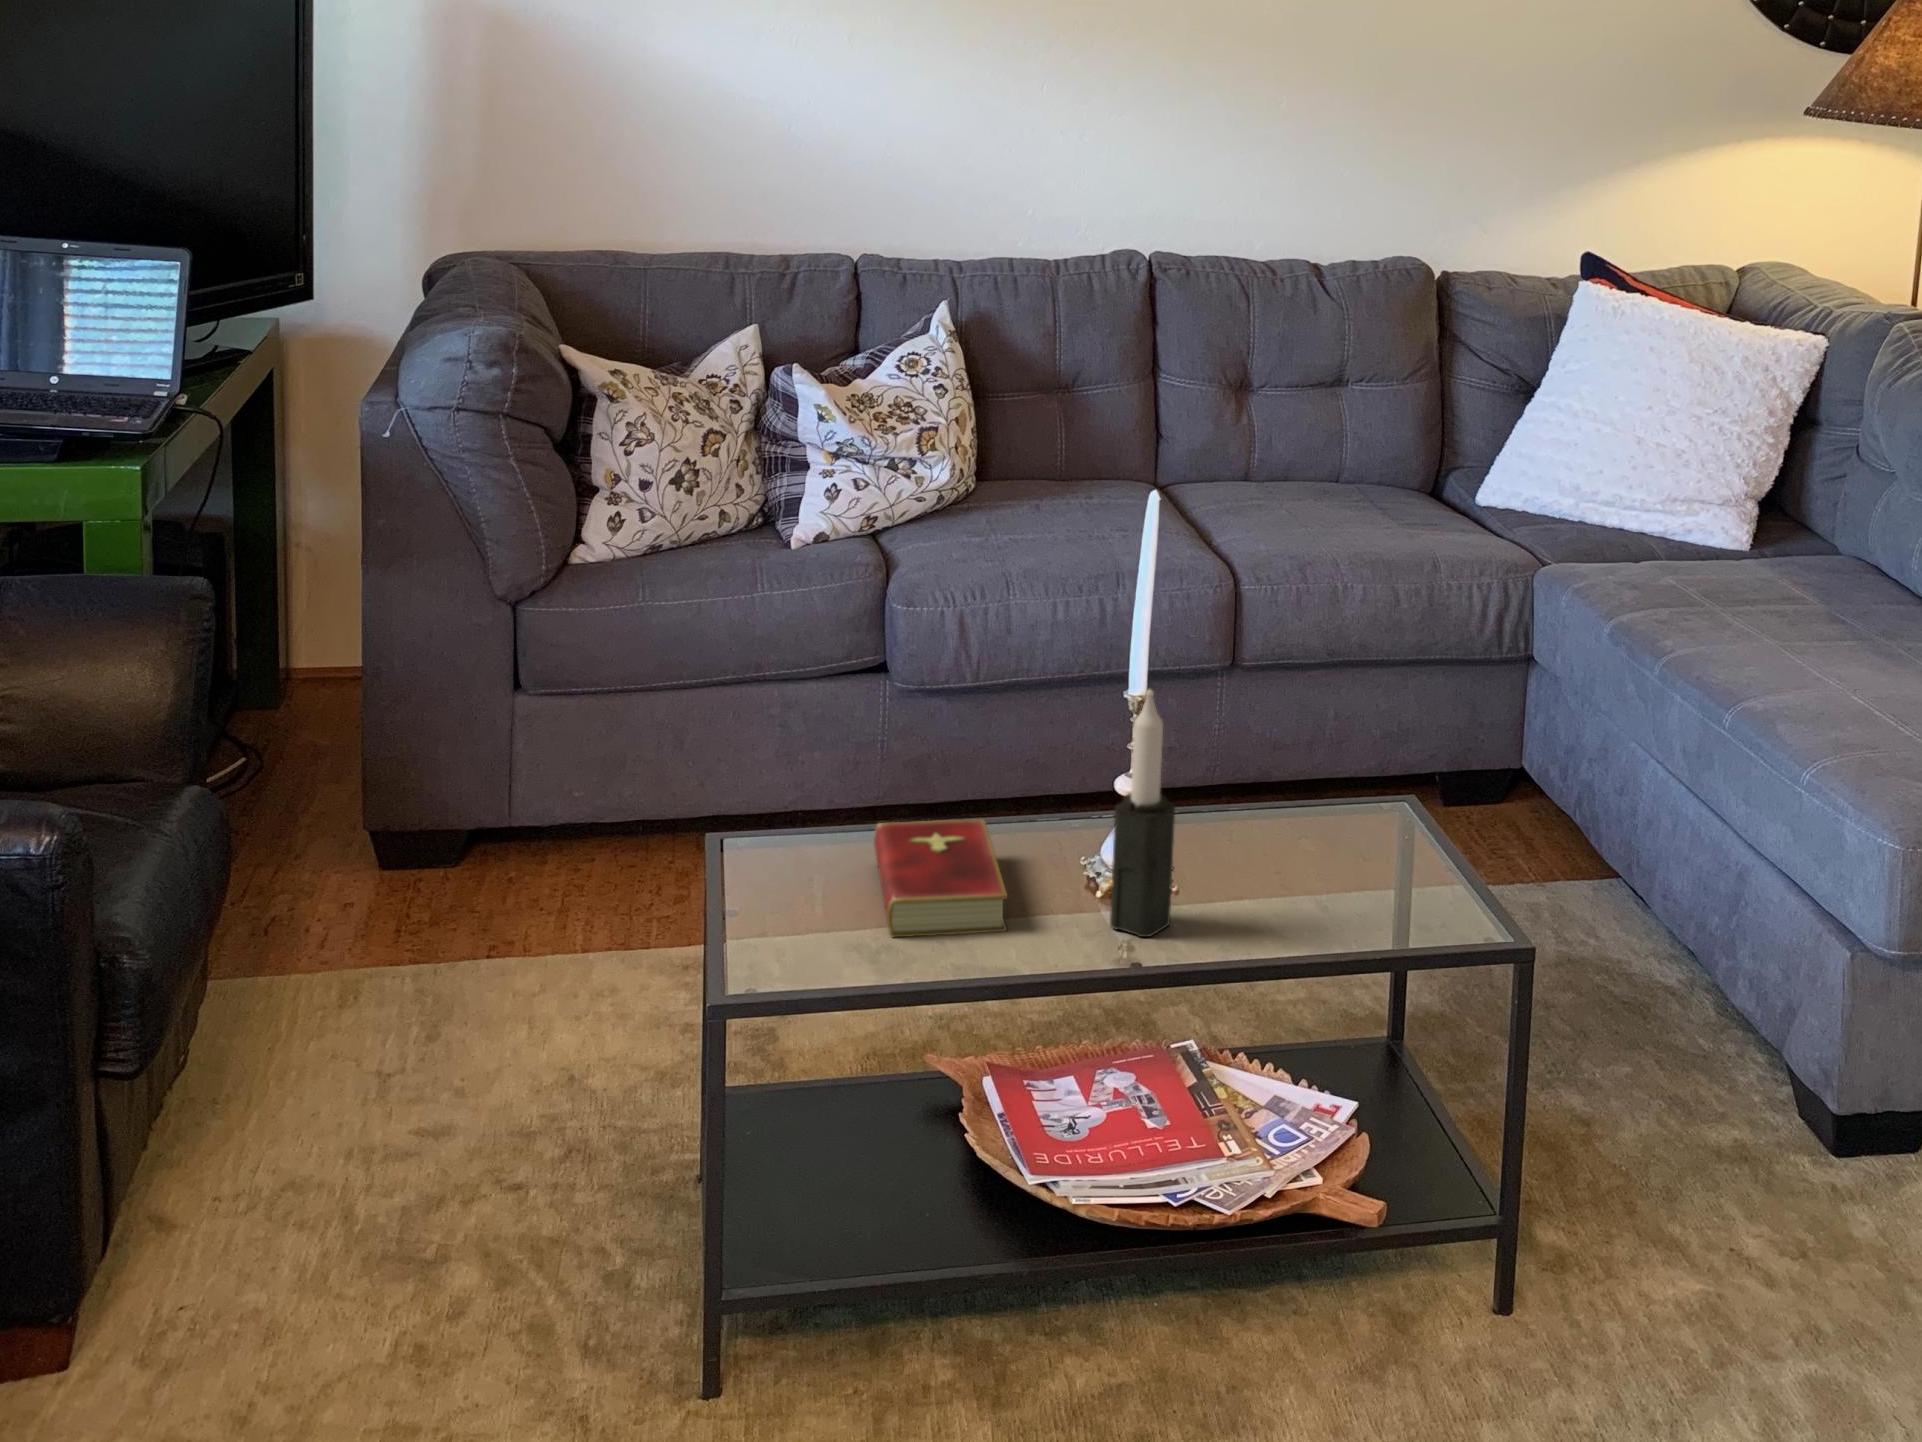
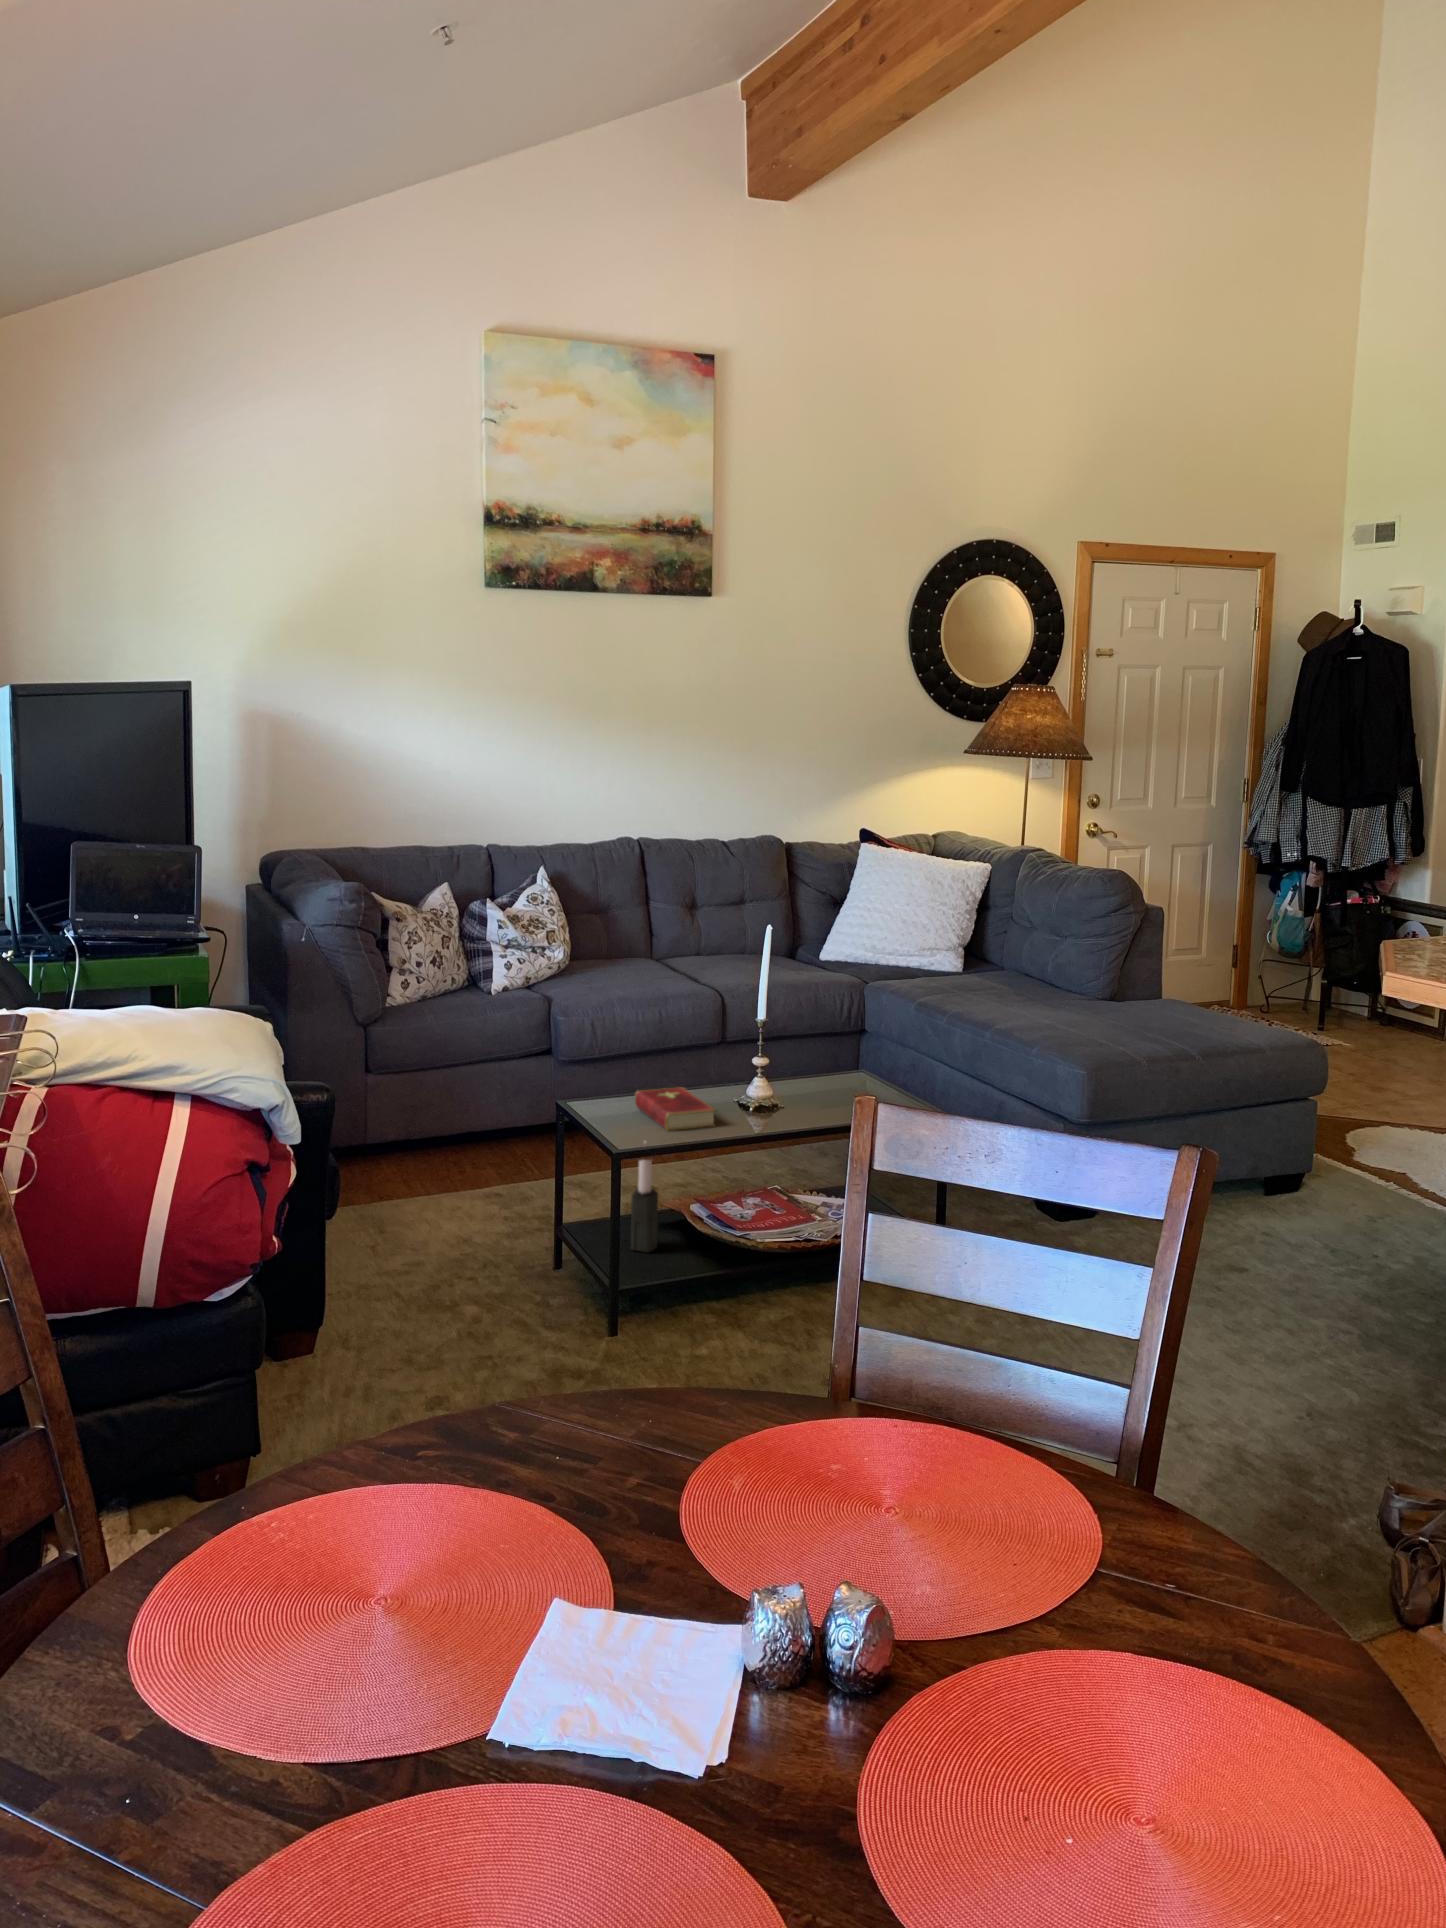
candle: present [1110,690,1175,937] -> present [631,1141,658,1252]

